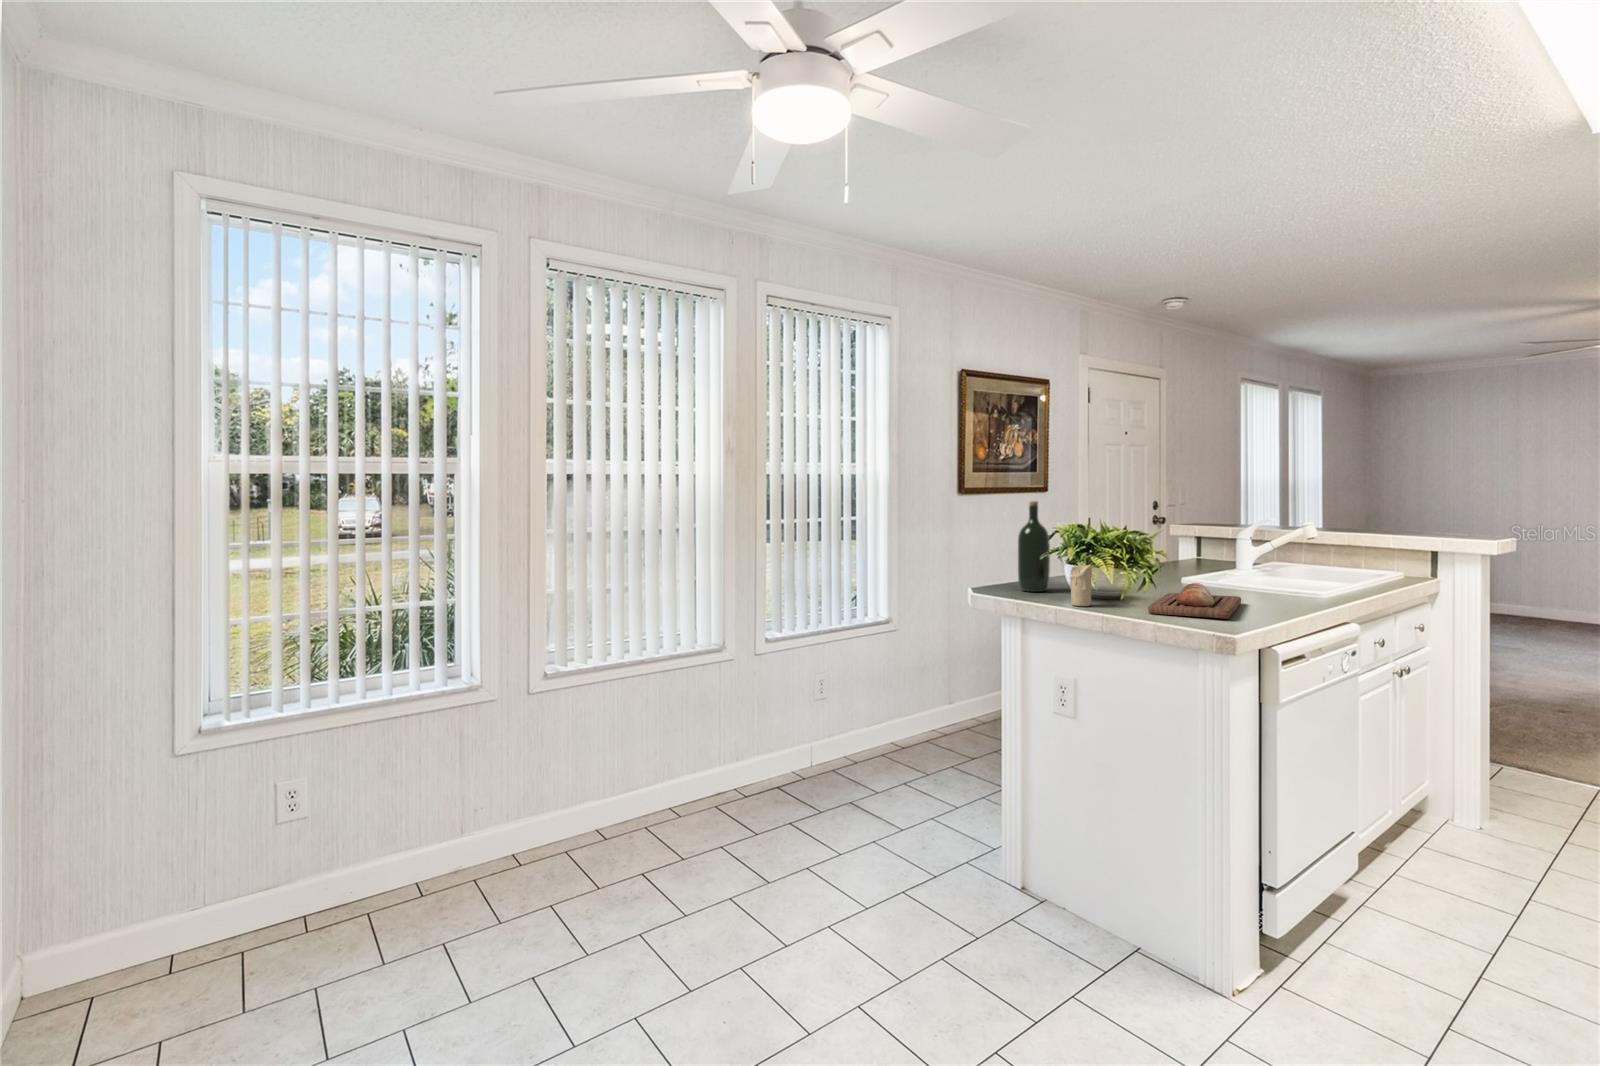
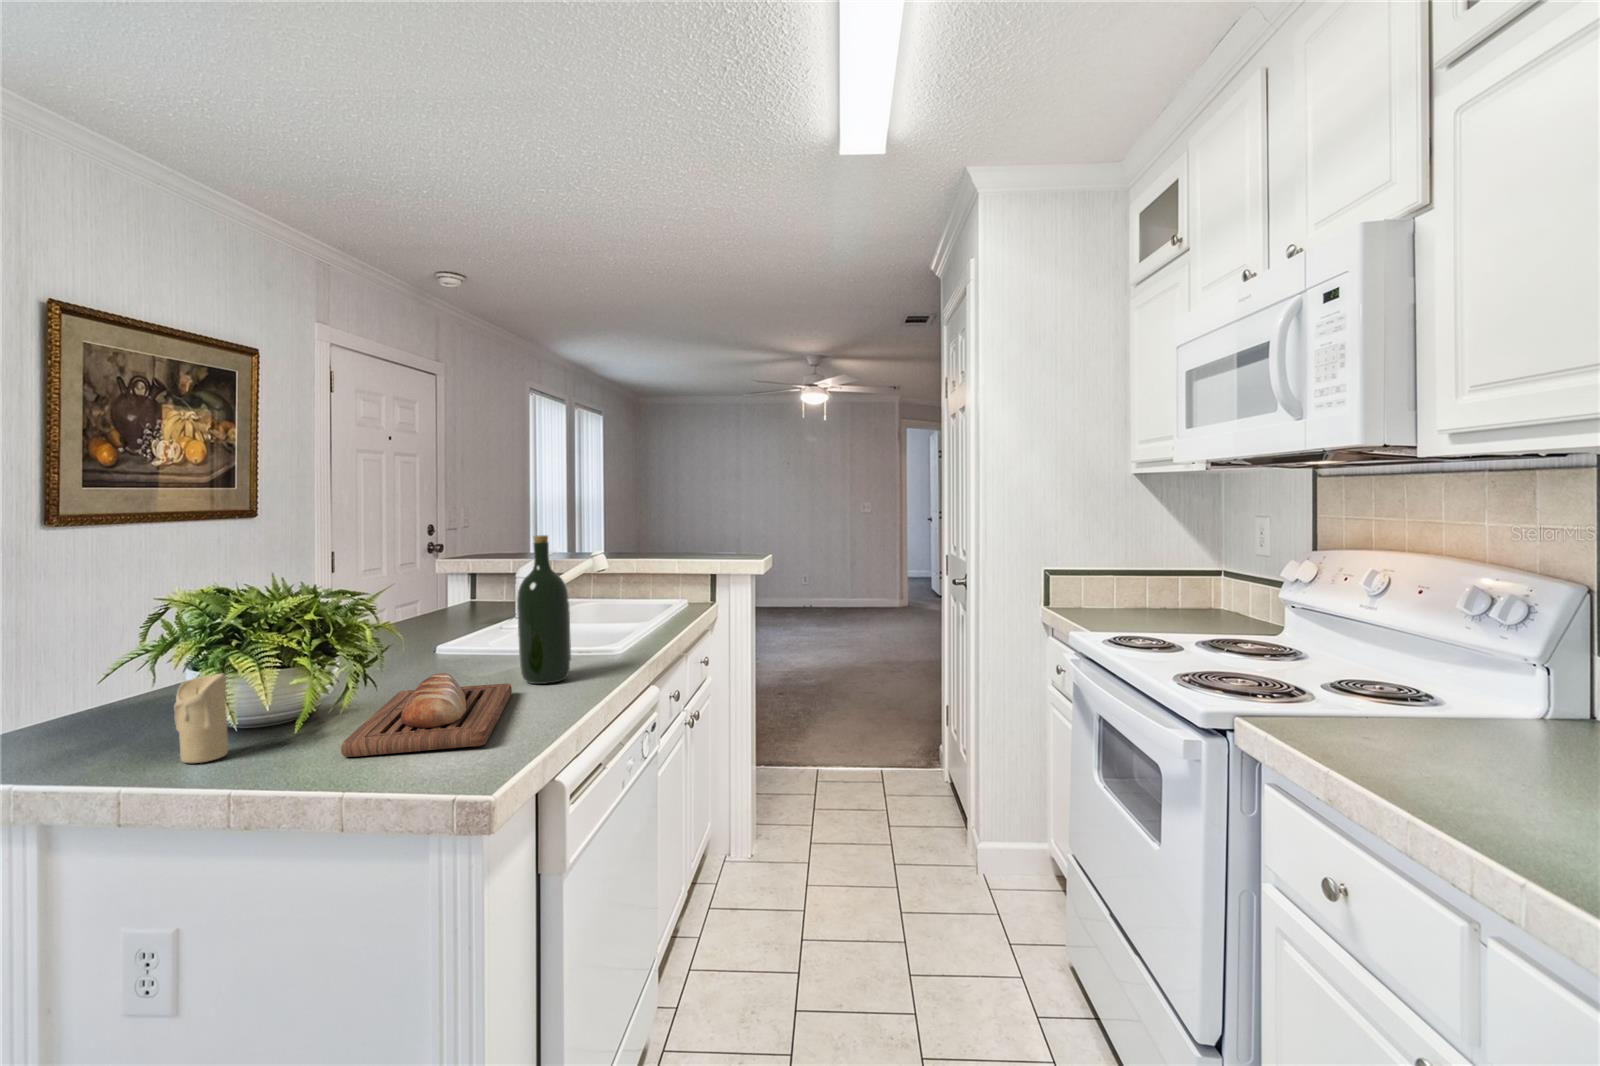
wine bottle: present [1018,501,1050,592] -> present [517,535,571,684]

